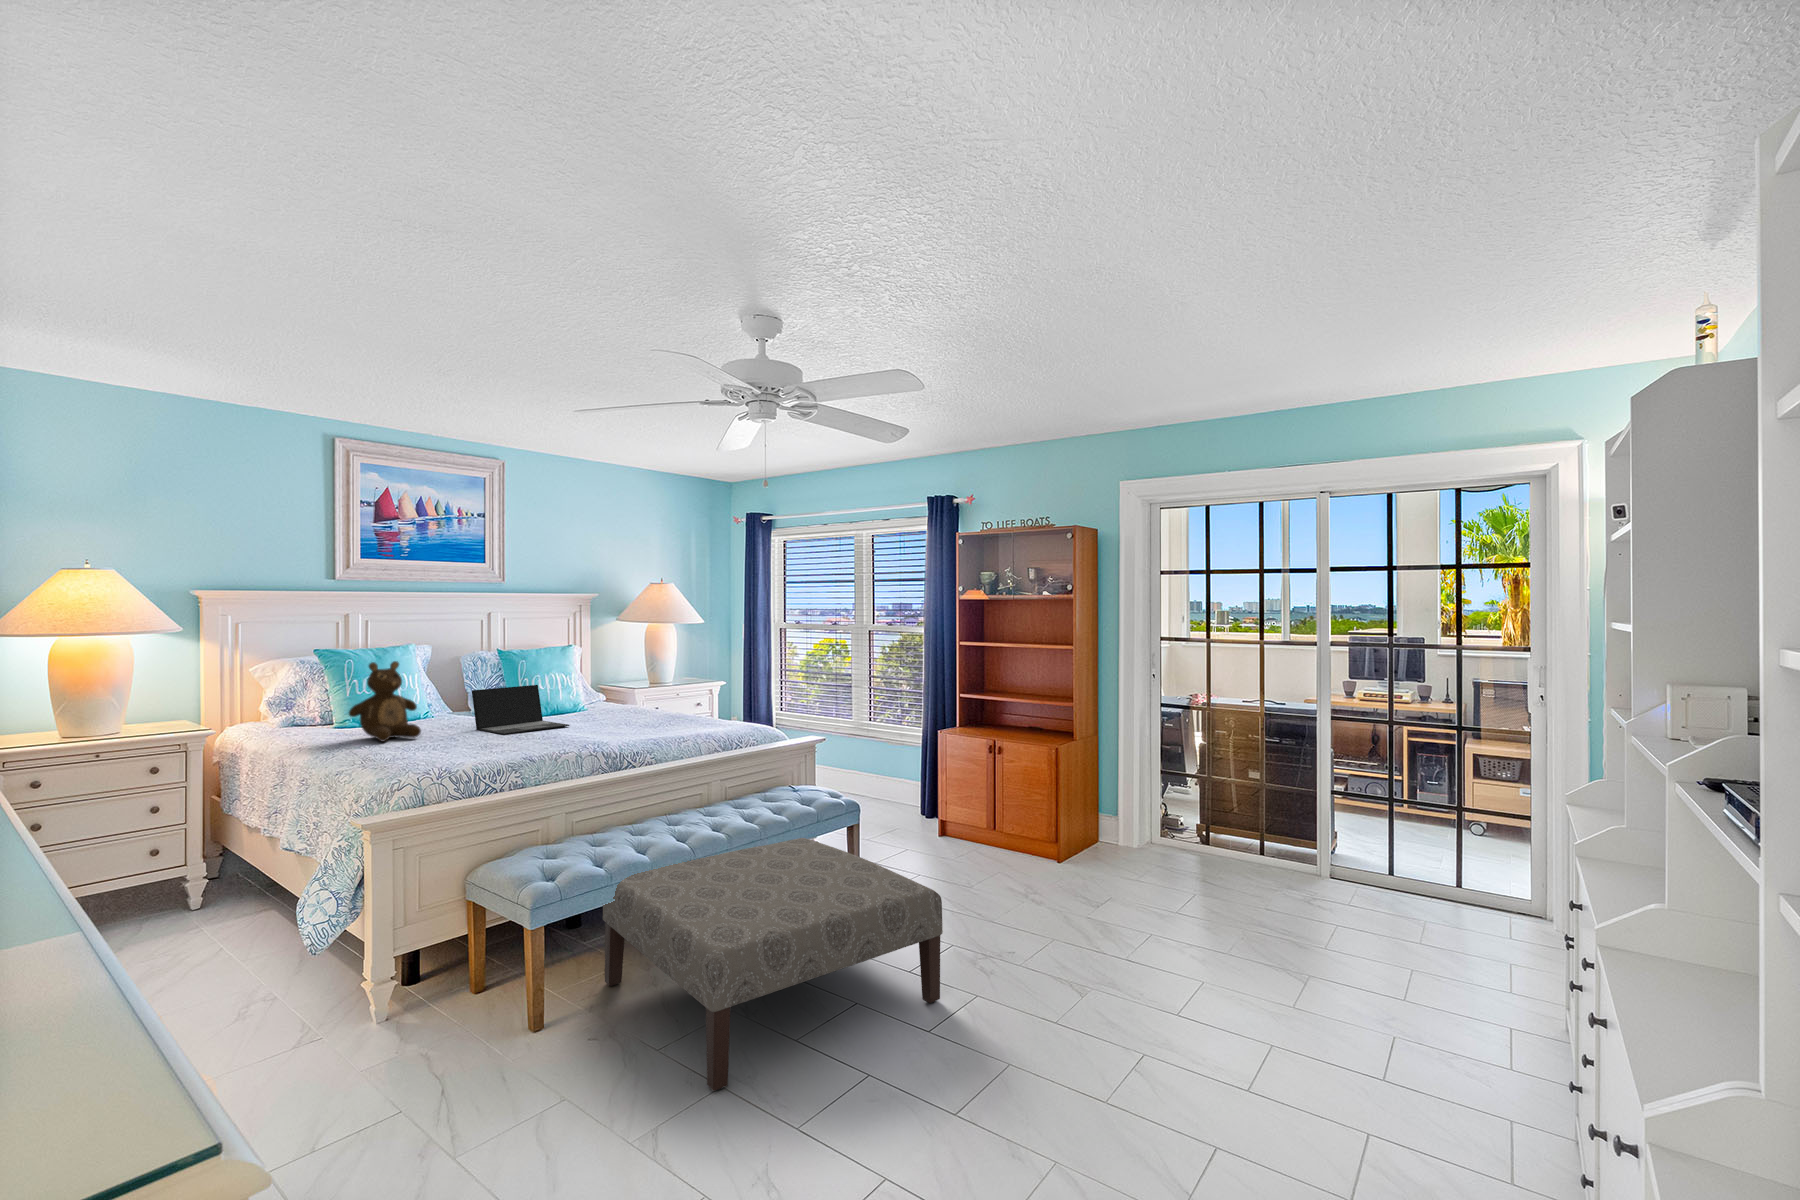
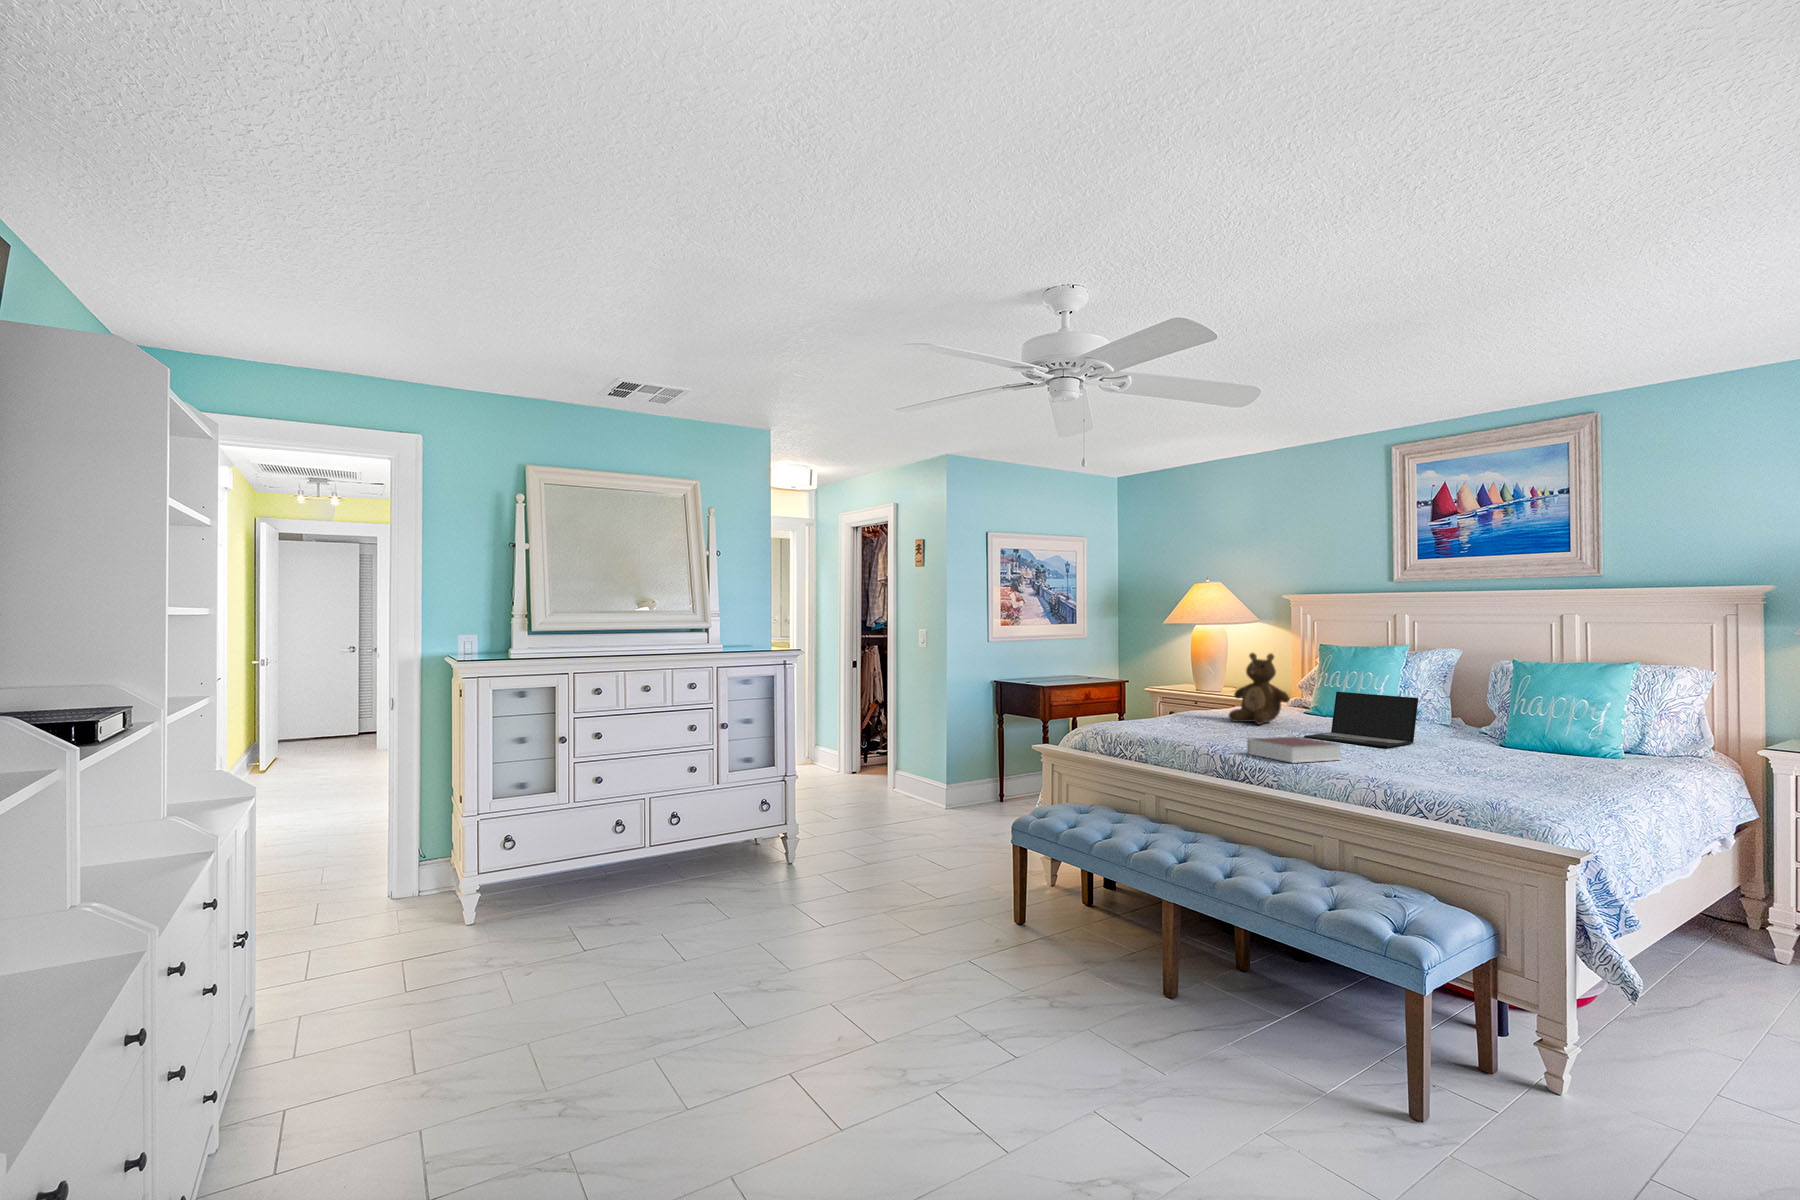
book: none [586,723,654,747] -> present [1247,737,1340,763]
ottoman: present [603,838,943,1091] -> none [856,845,1235,1106]

